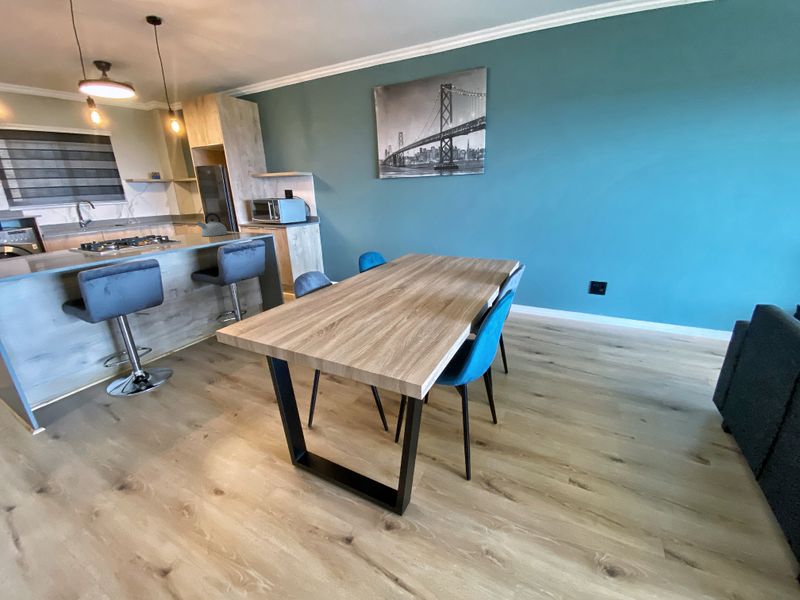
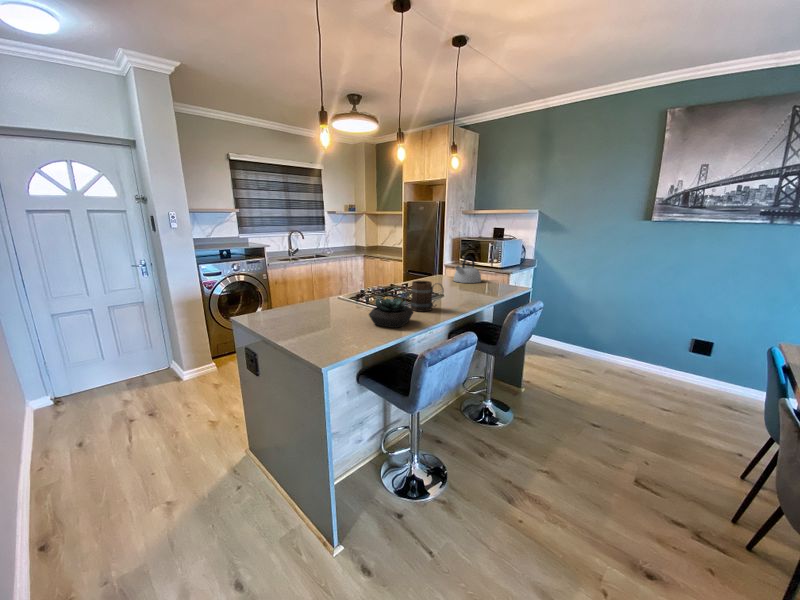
mug: none [90,231,120,256] -> present [411,281,444,312]
succulent plant: none [20,244,74,267] -> present [369,299,413,328]

